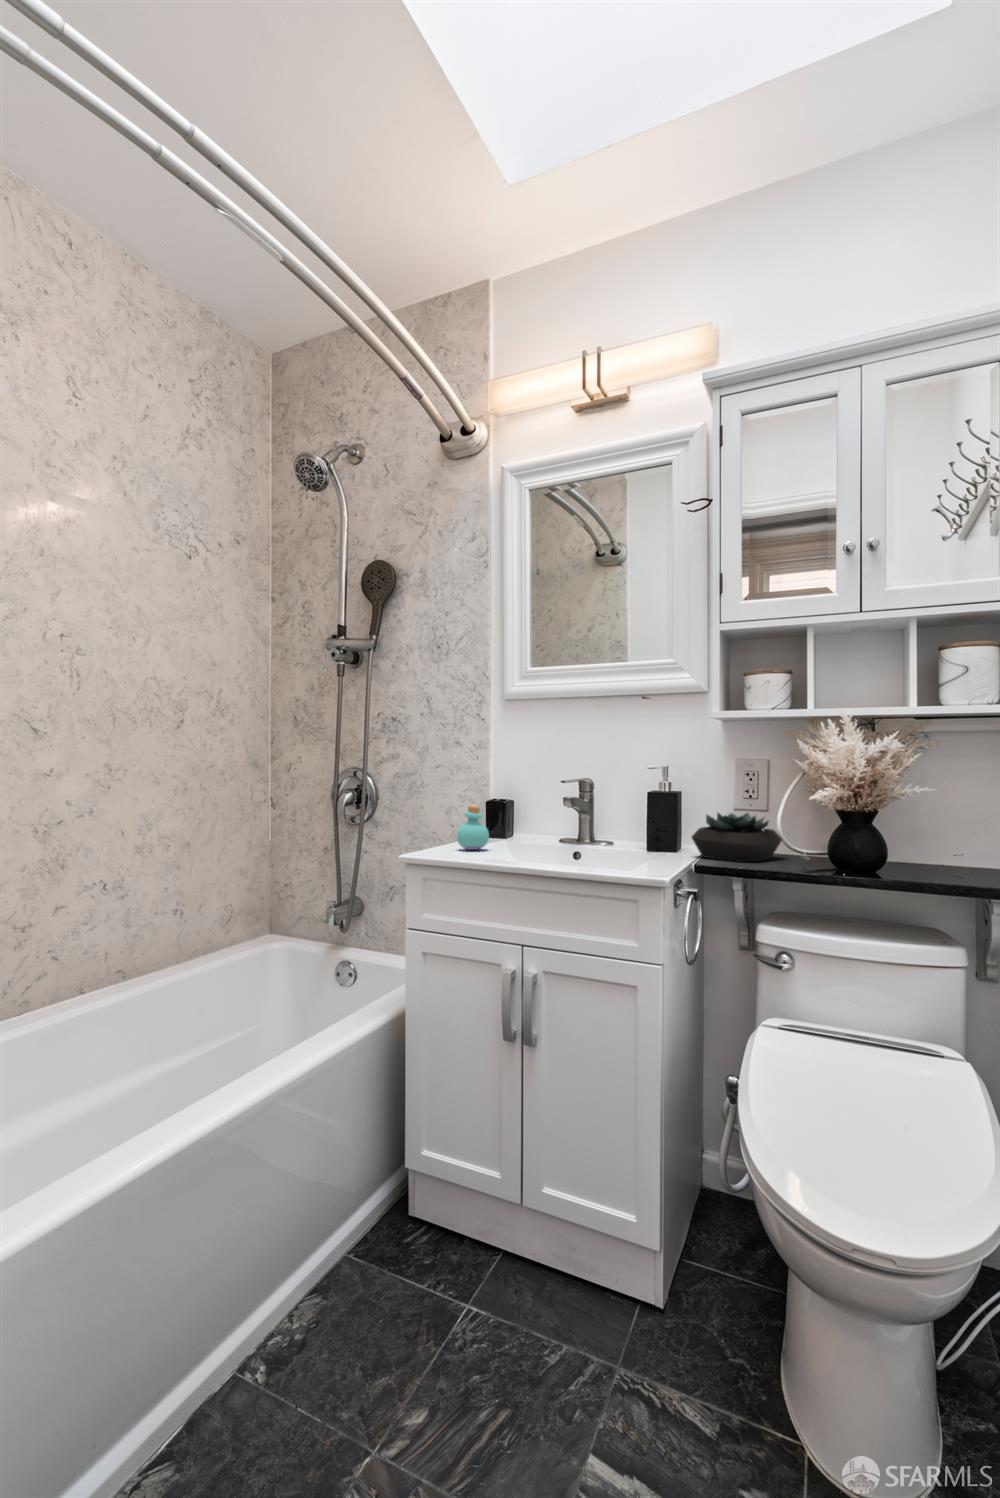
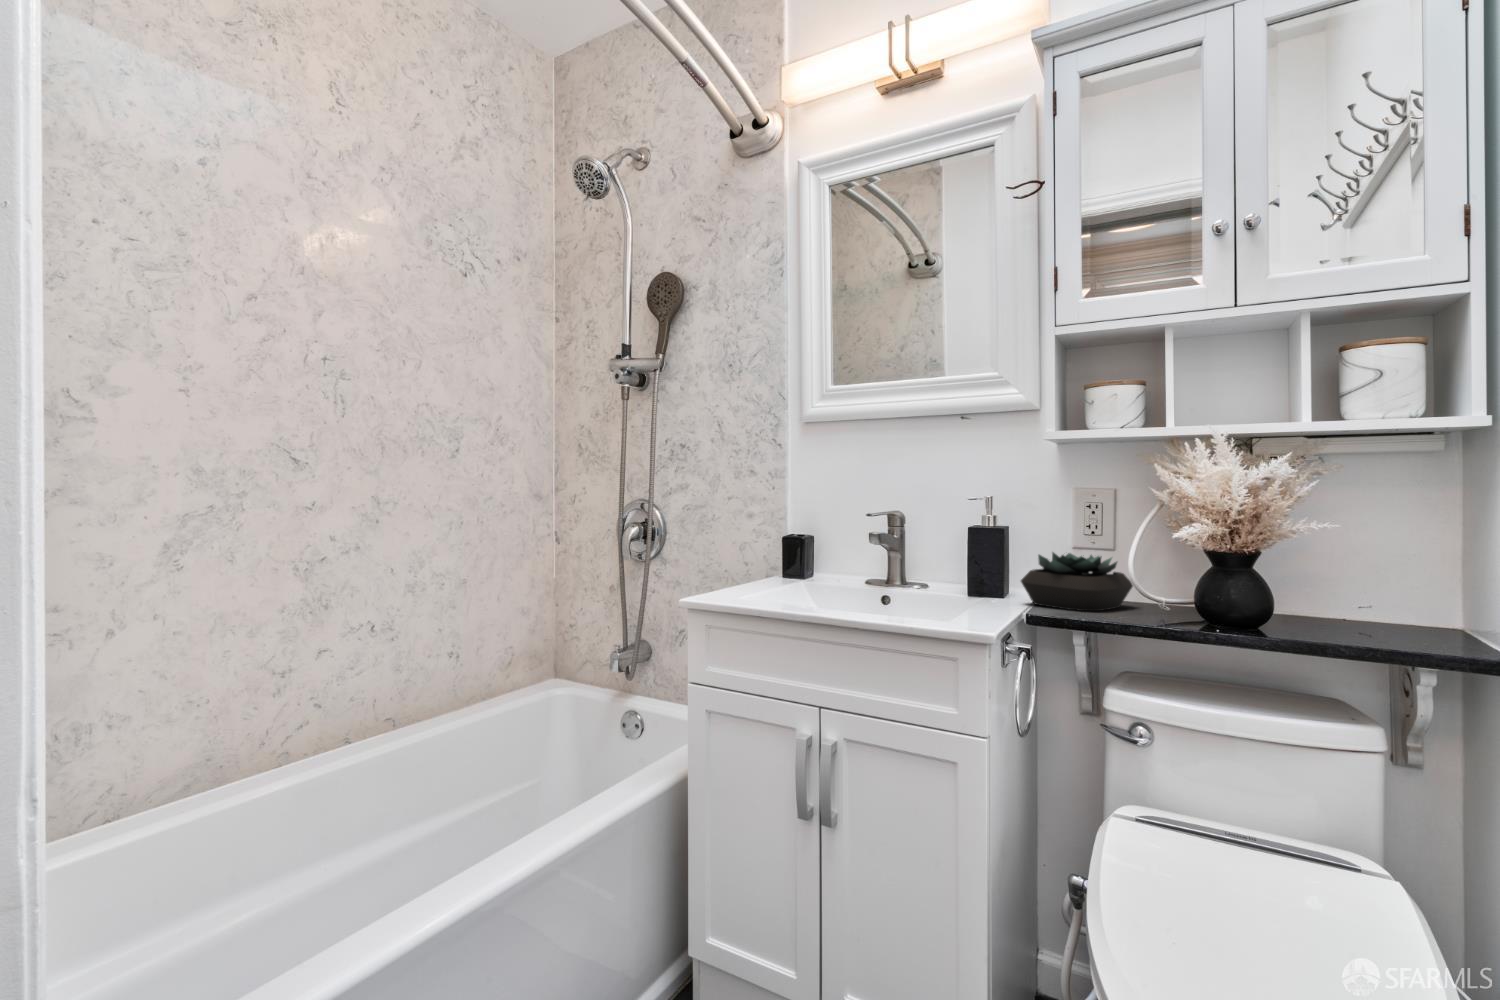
perfume bottle: present [457,805,489,850] -> none [747,543,784,593]

